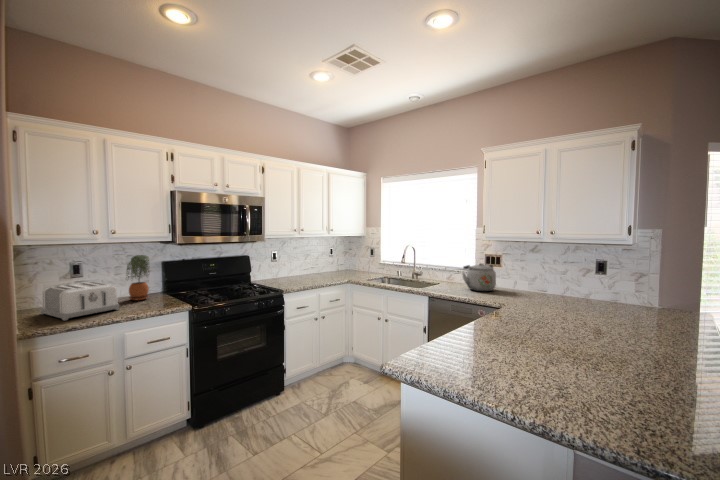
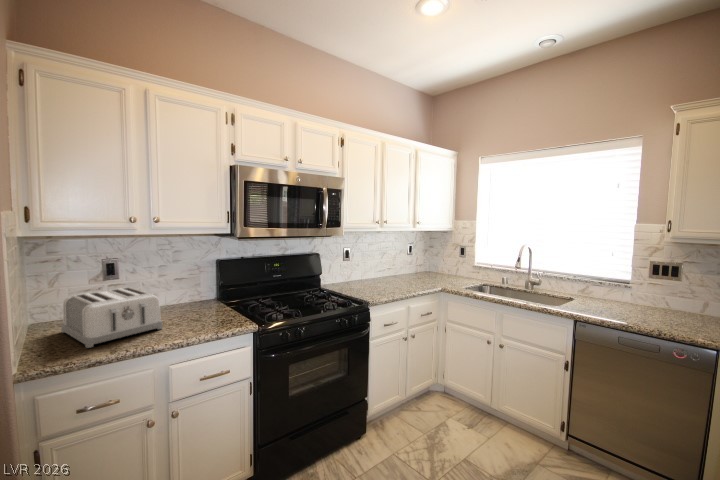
potted plant: present [127,255,149,300] -> none [170,251,202,312]
kettle: present [462,263,496,291] -> none [622,277,684,319]

